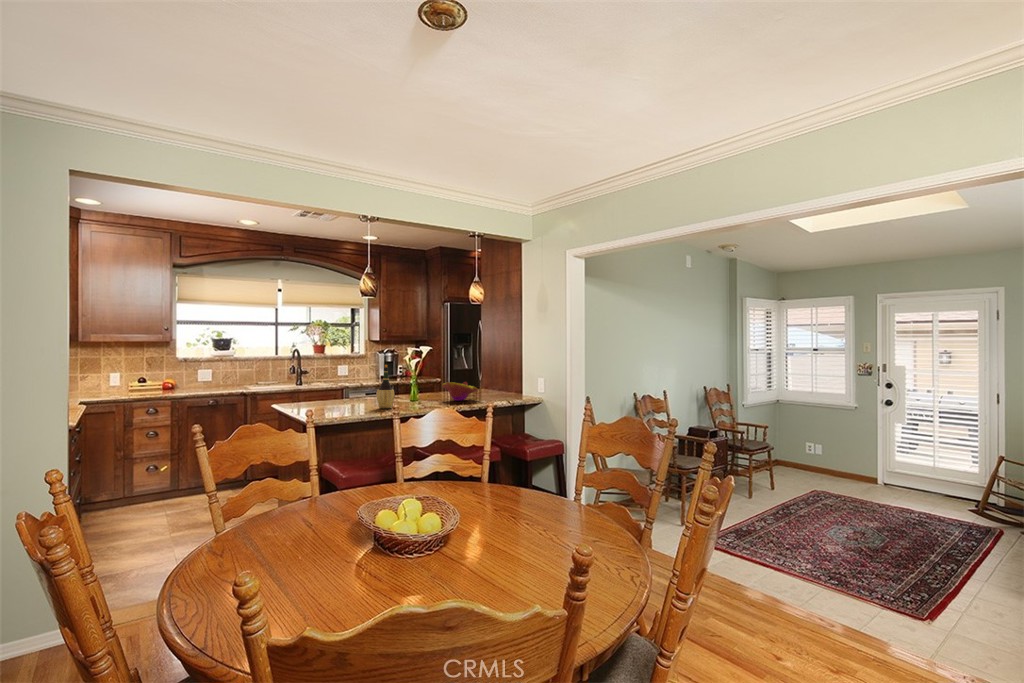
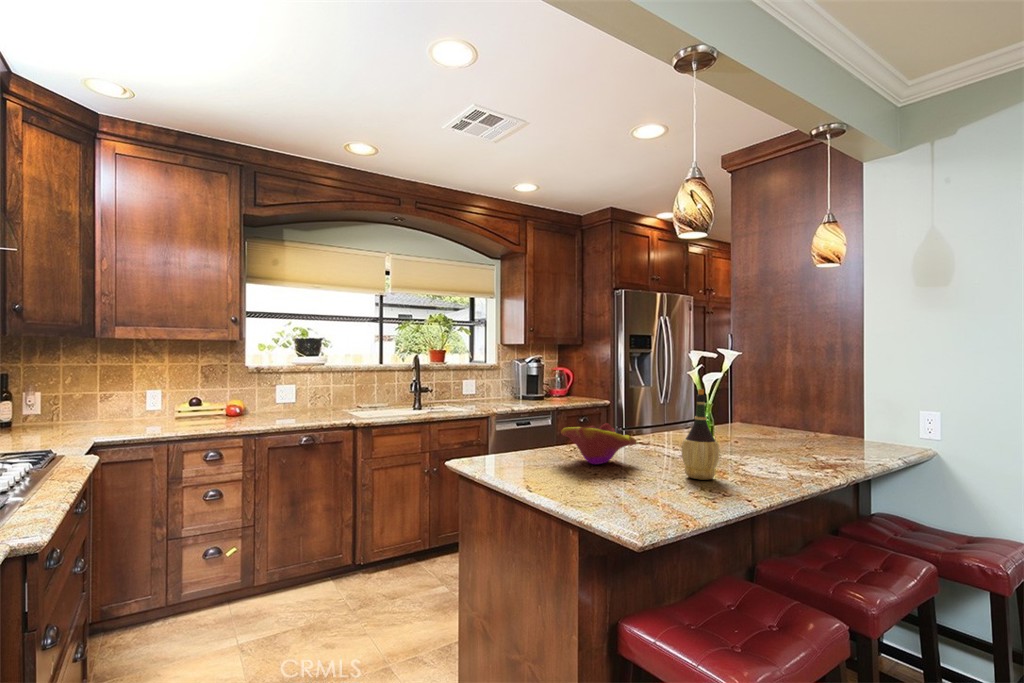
decorative bowl: present [442,382,478,401] -> present [561,423,636,464]

